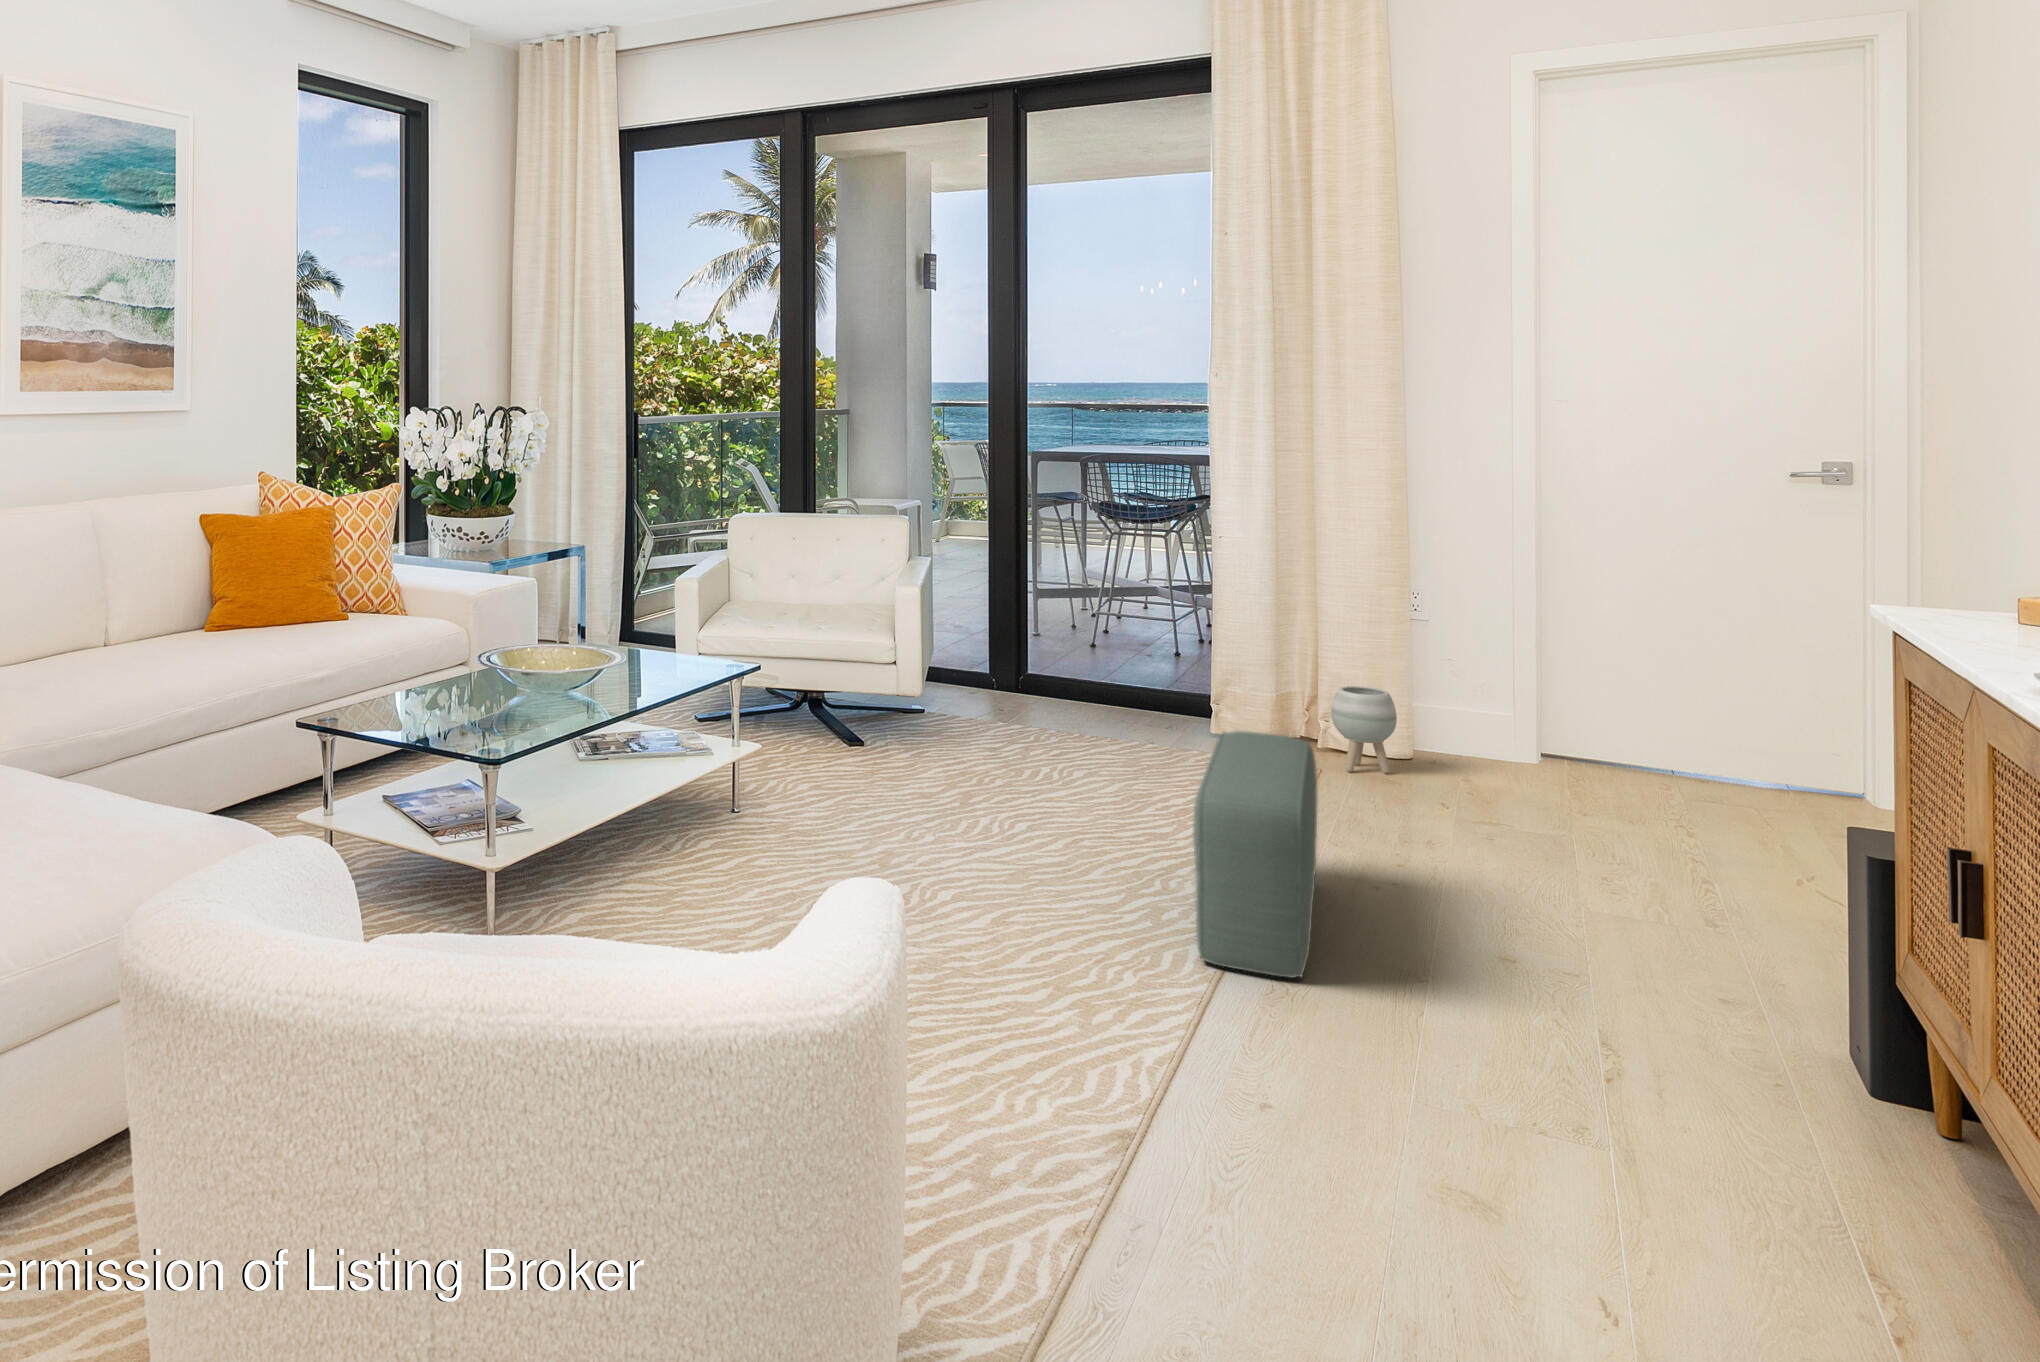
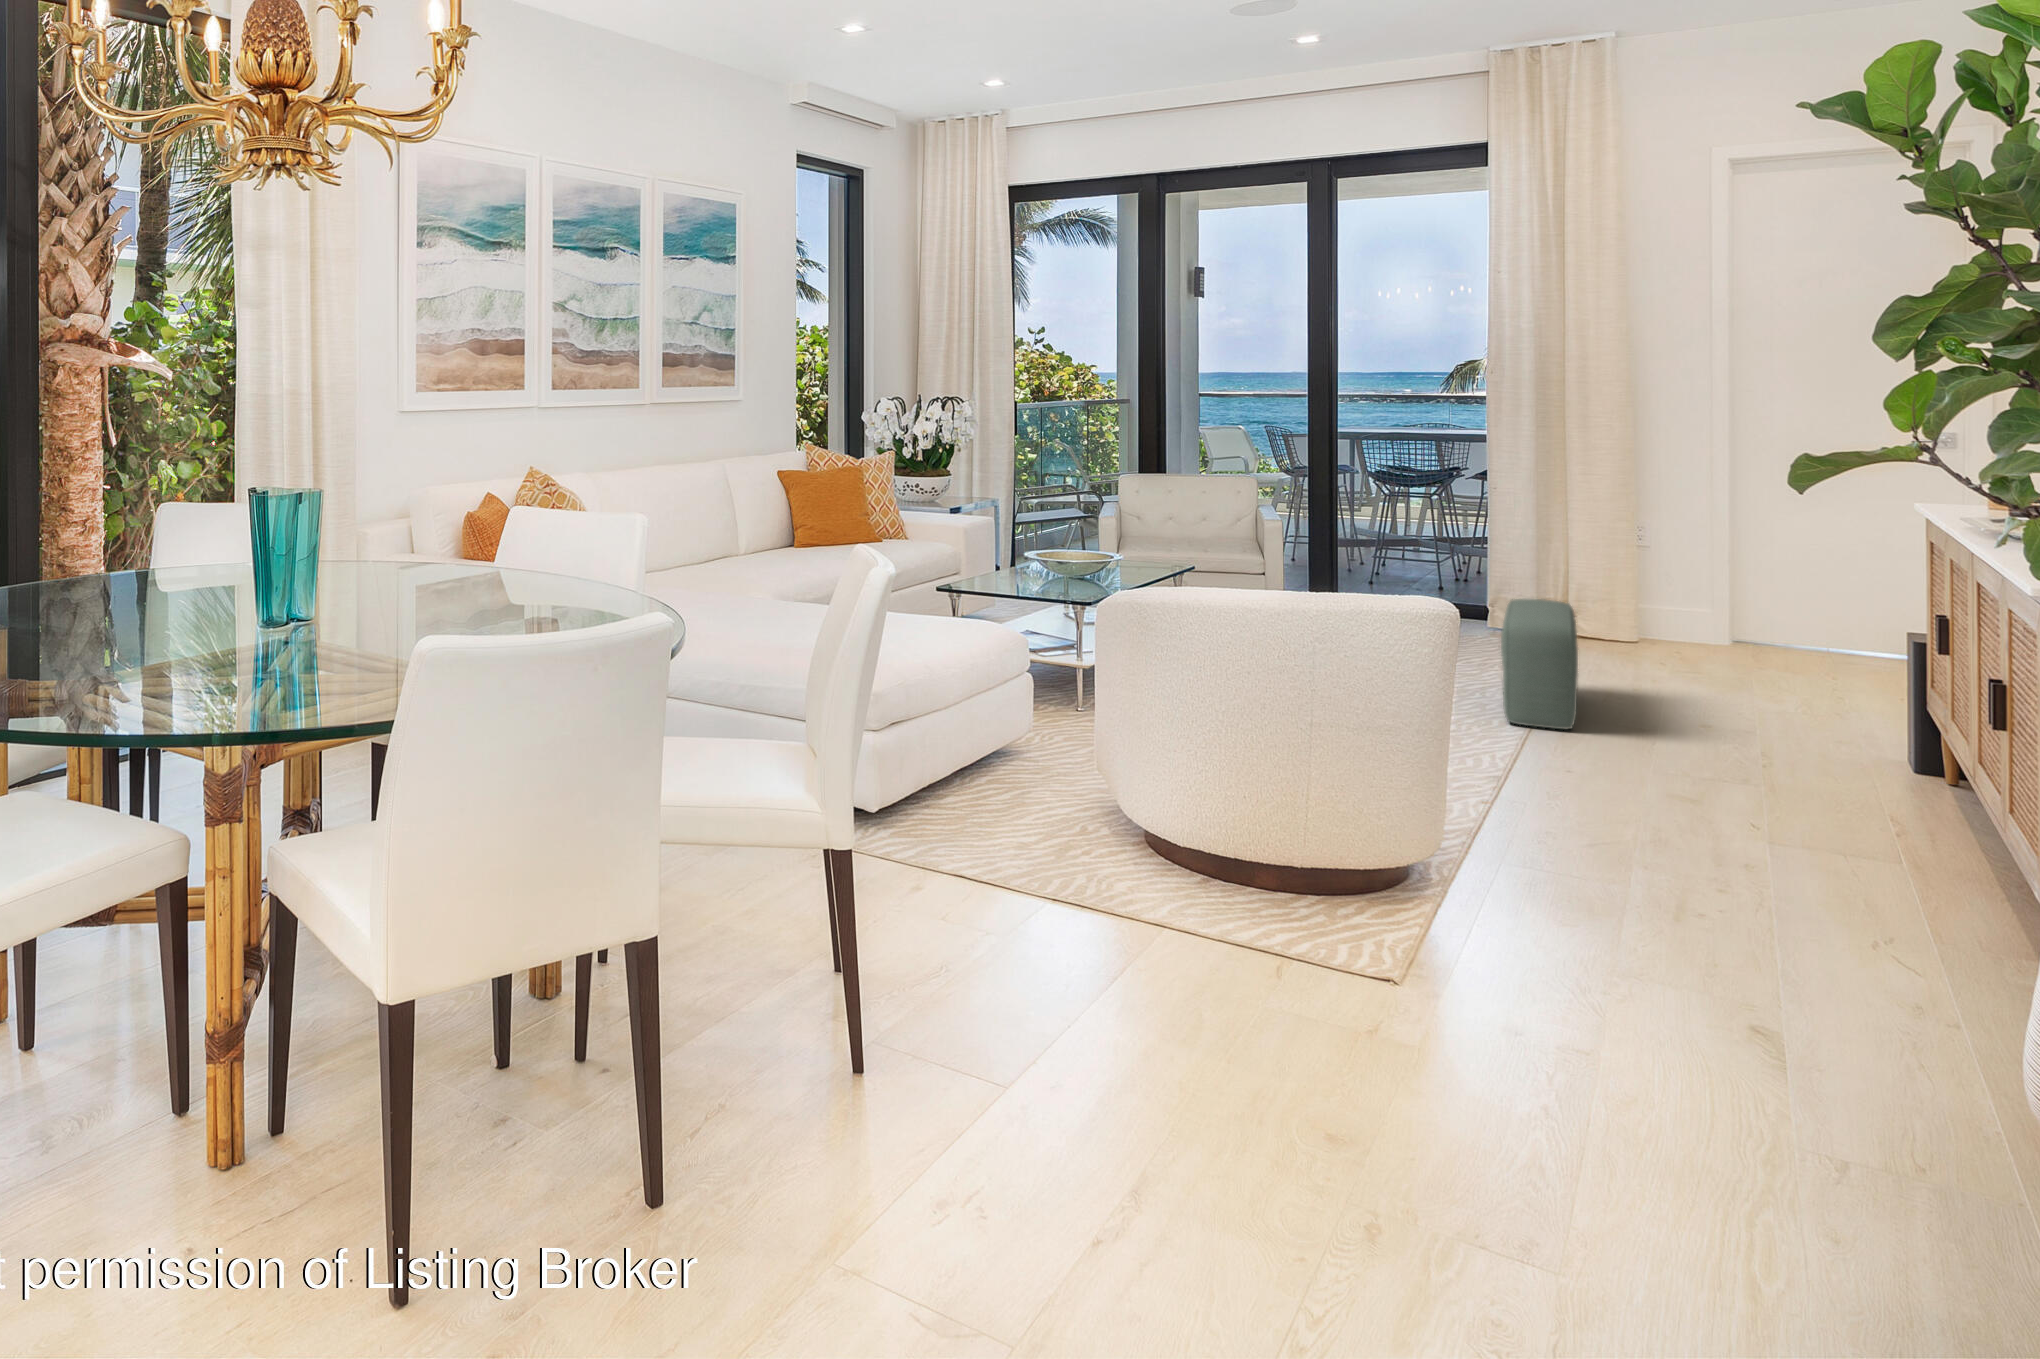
planter: present [1331,686,1397,773] -> none [1577,587,1626,646]

